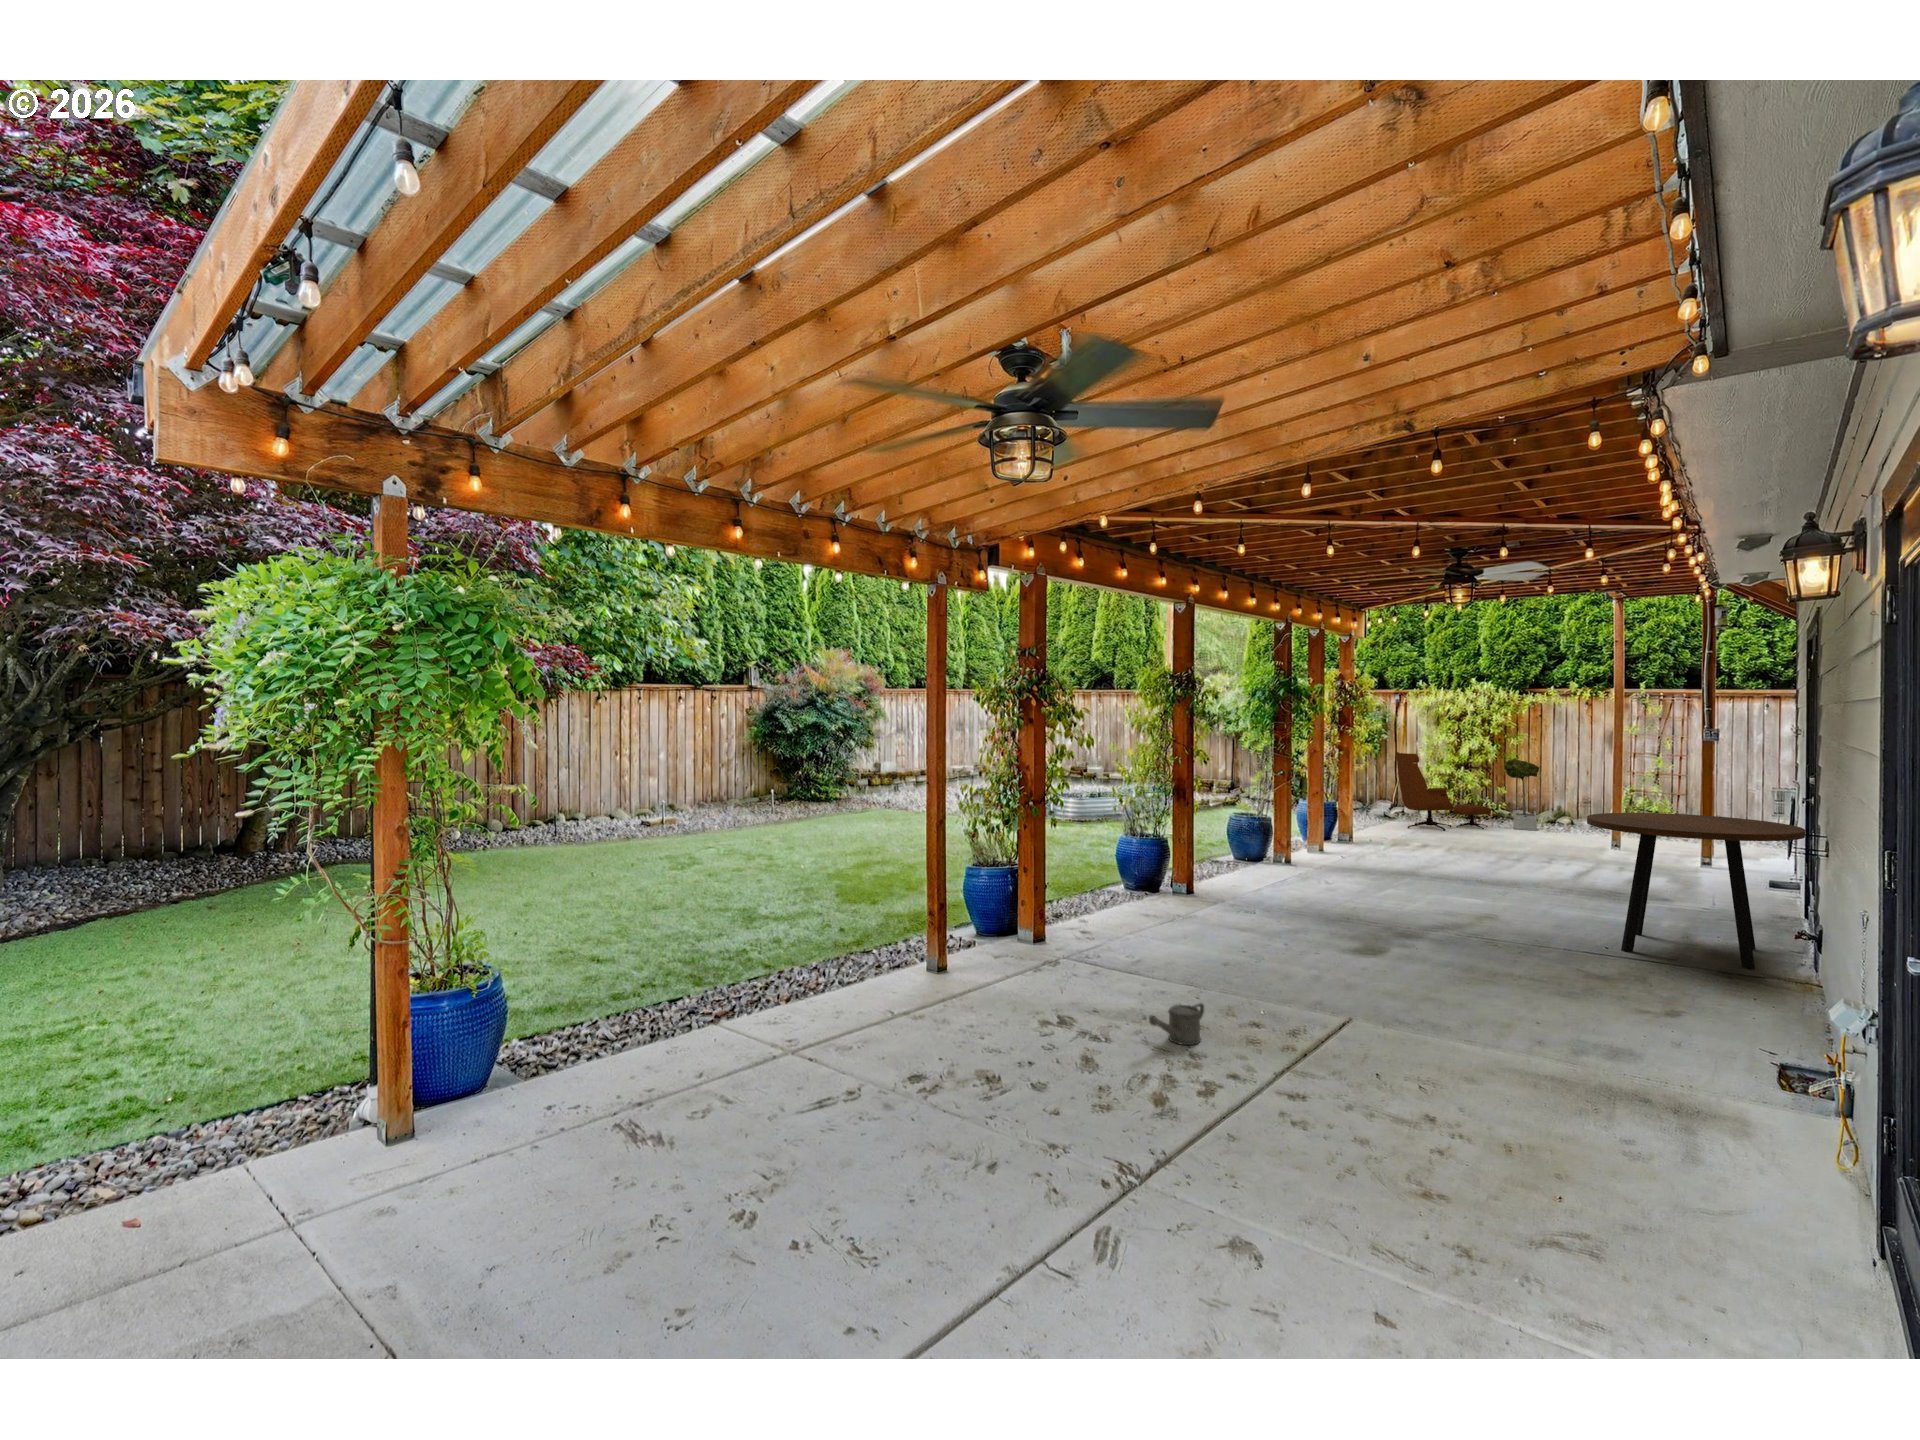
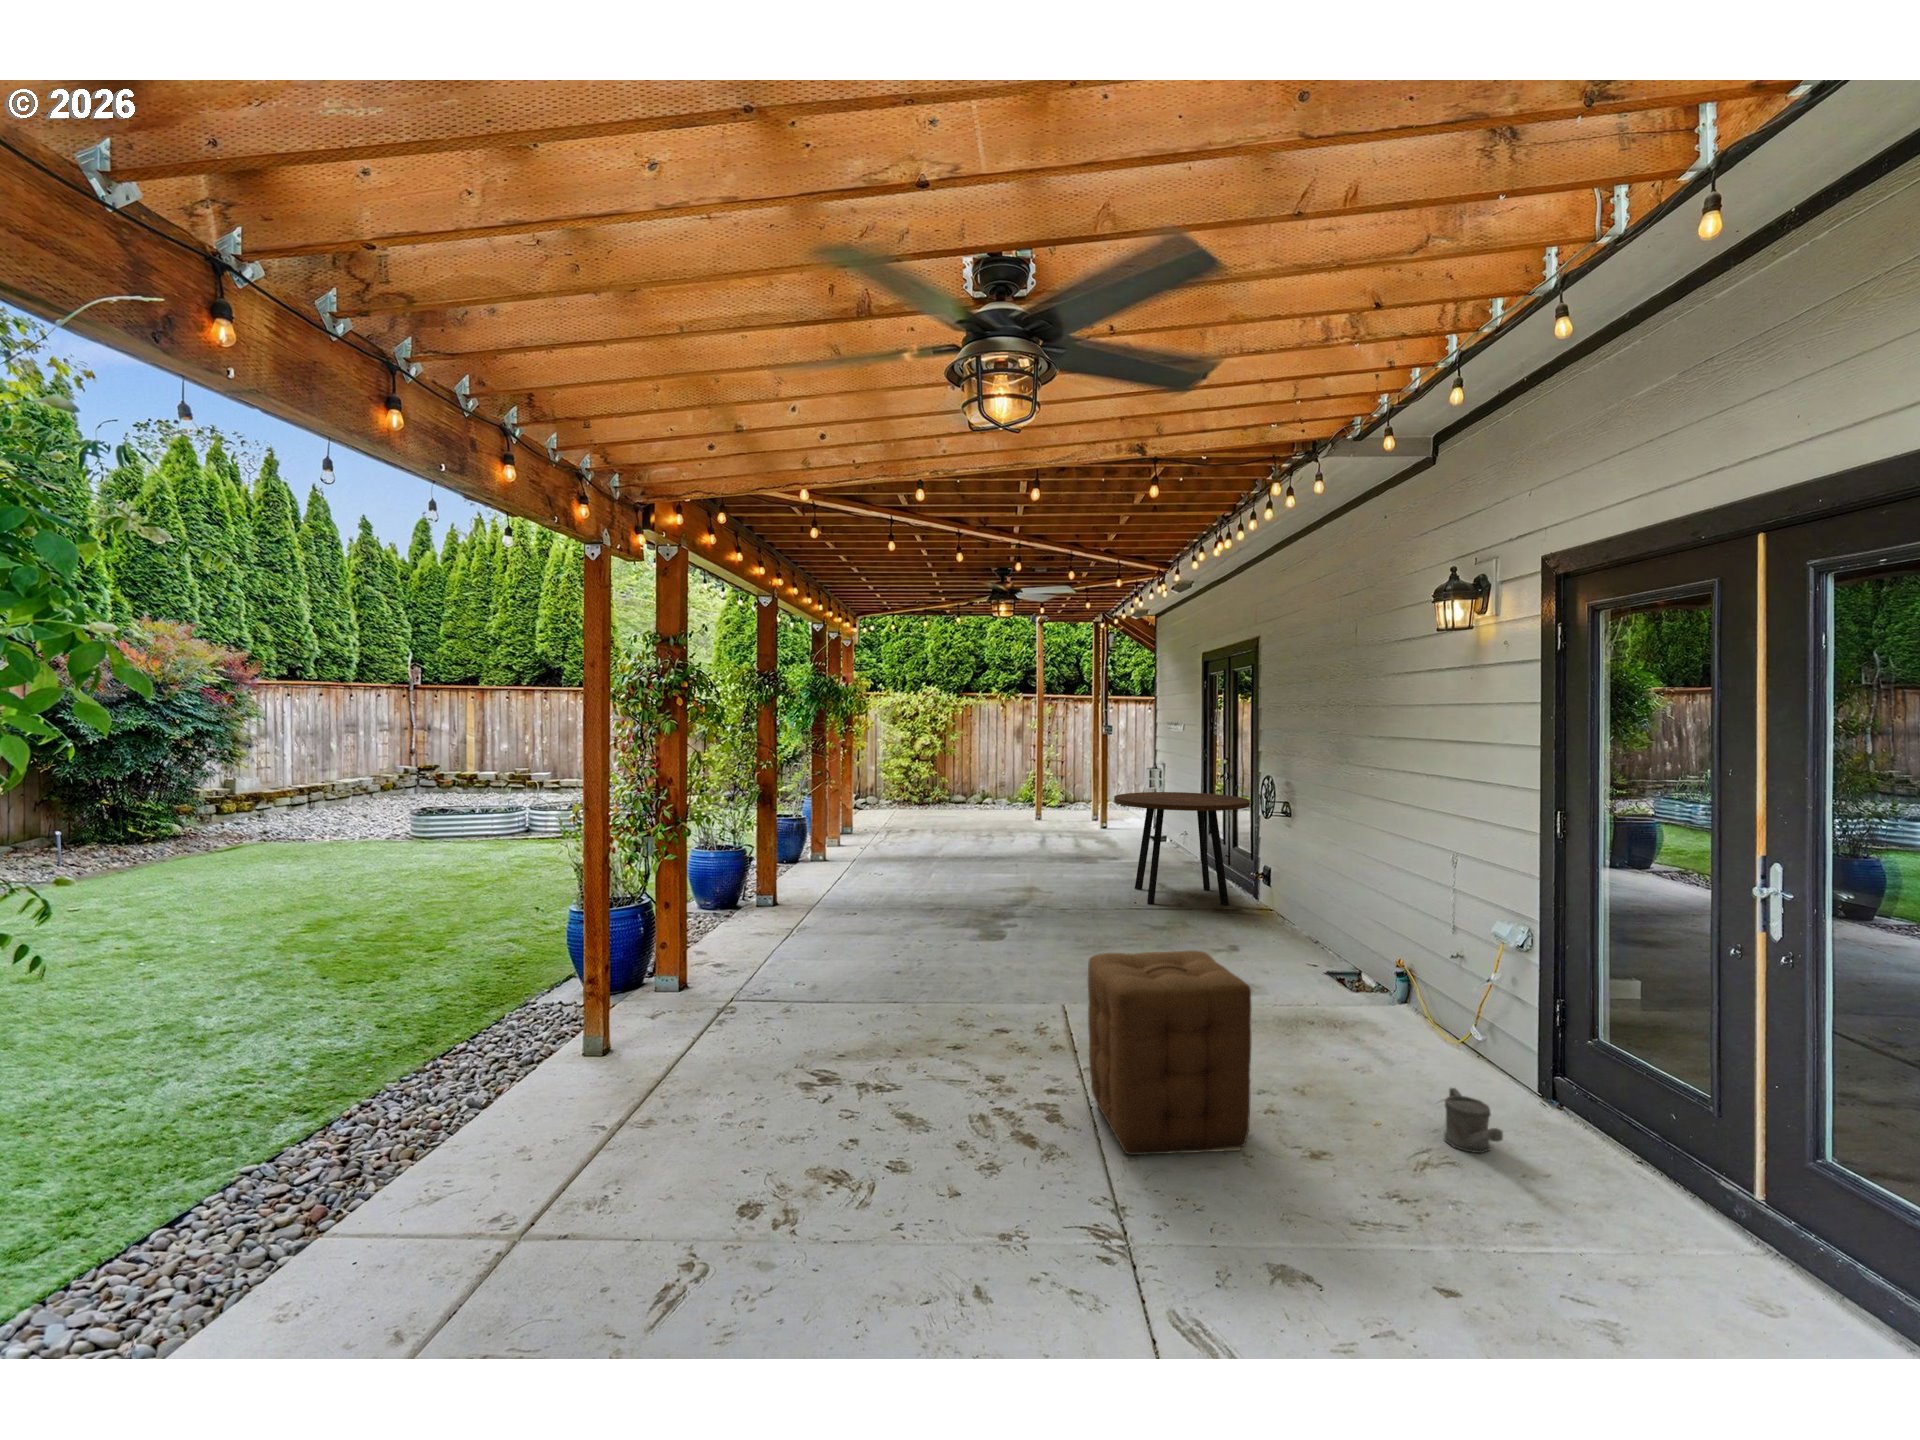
lounge chair: present [1395,752,1491,831] -> none [871,749,942,817]
potted tree: present [1504,758,1539,831] -> none [949,751,975,811]
ottoman: none [1215,947,1377,1161] -> present [1088,950,1252,1155]
watering can: present [1149,1003,1204,1045] -> present [1444,1088,1503,1153]

